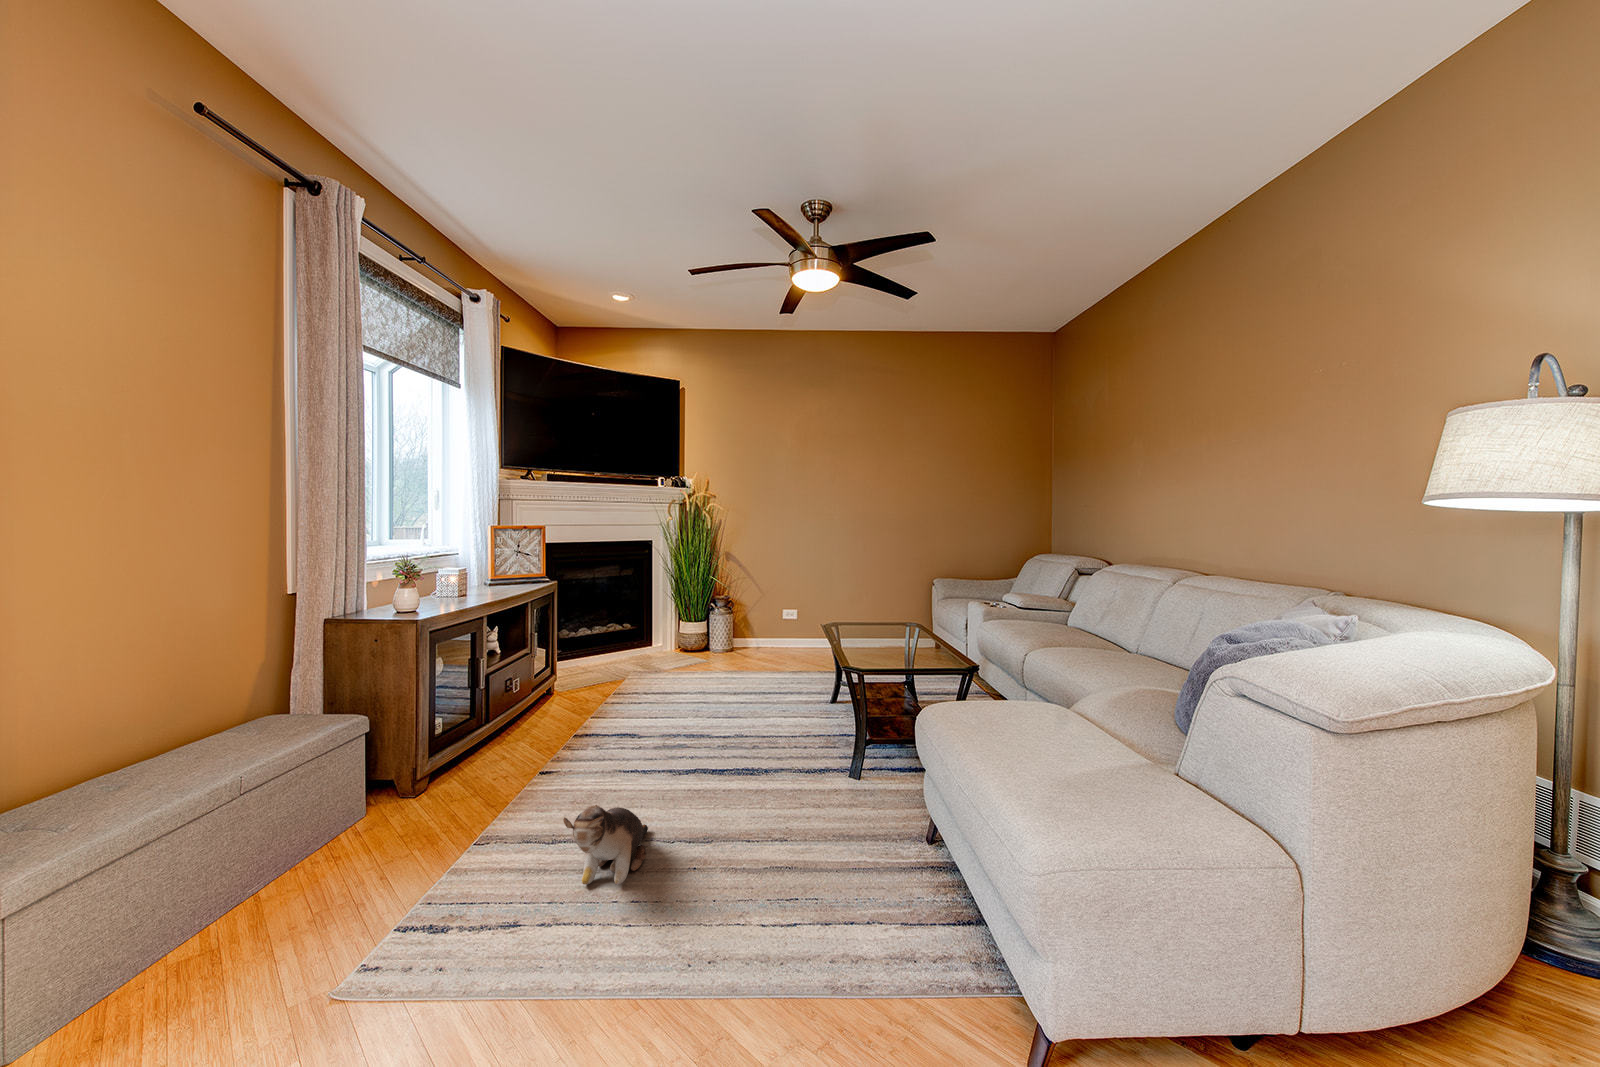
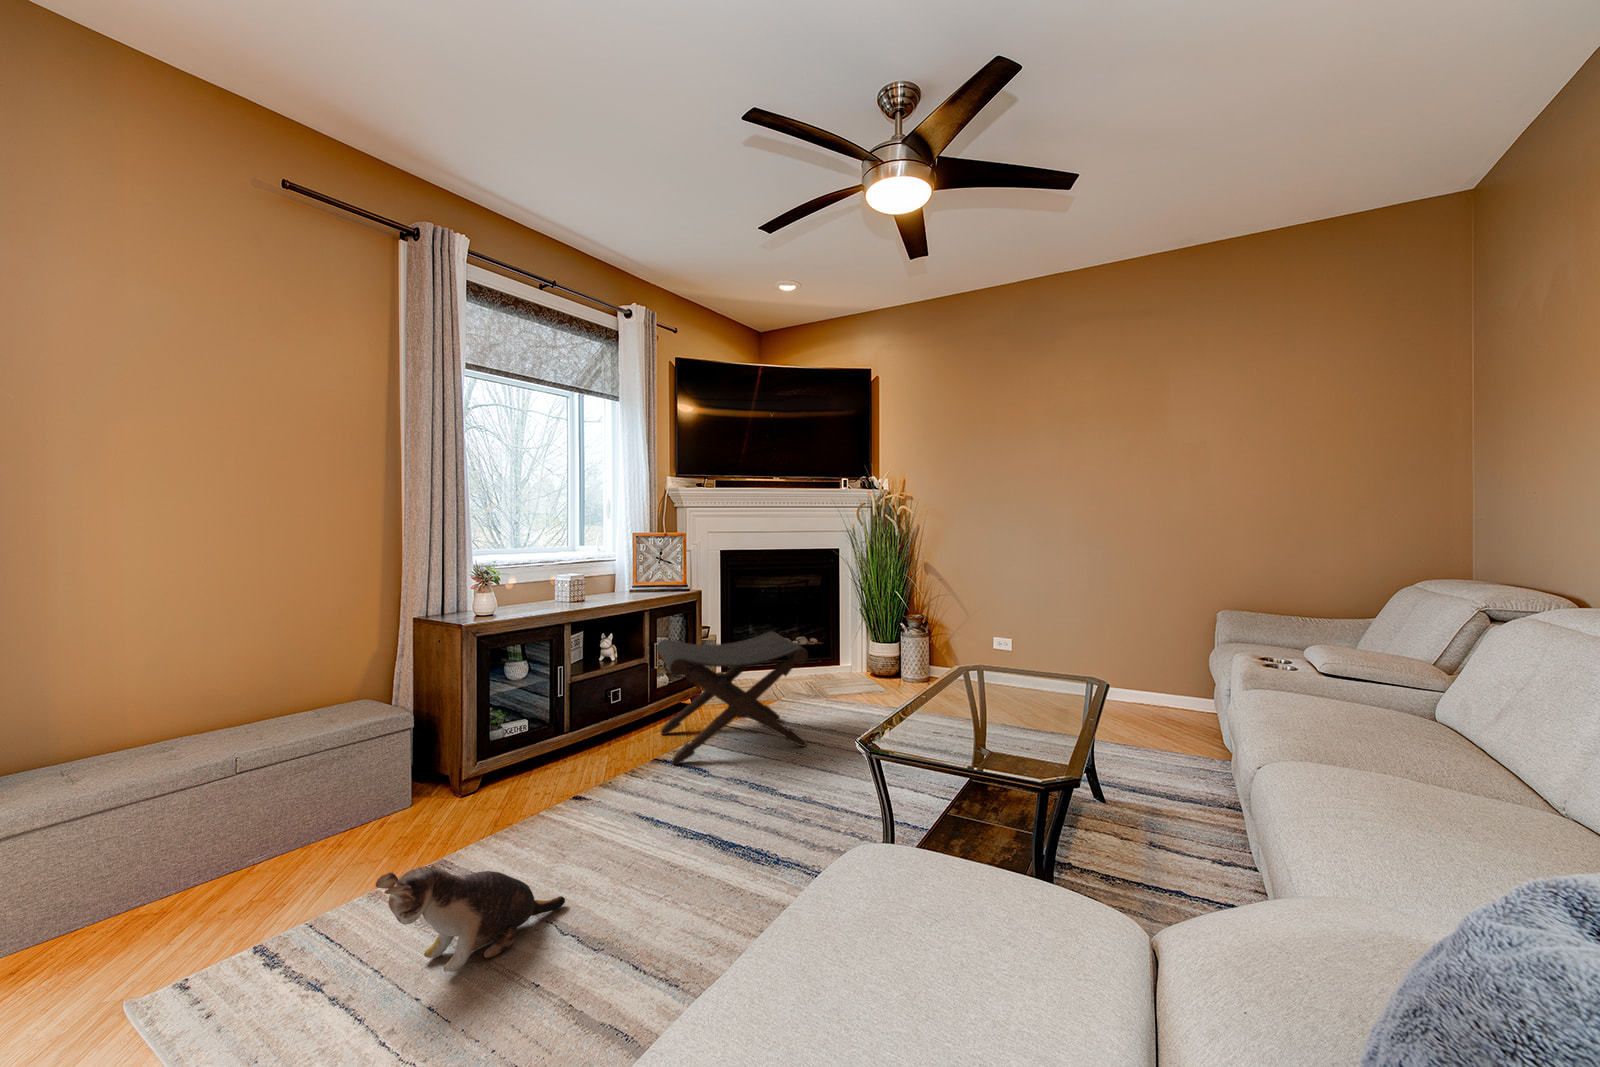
footstool: none [548,614,701,735] -> present [657,631,808,765]

